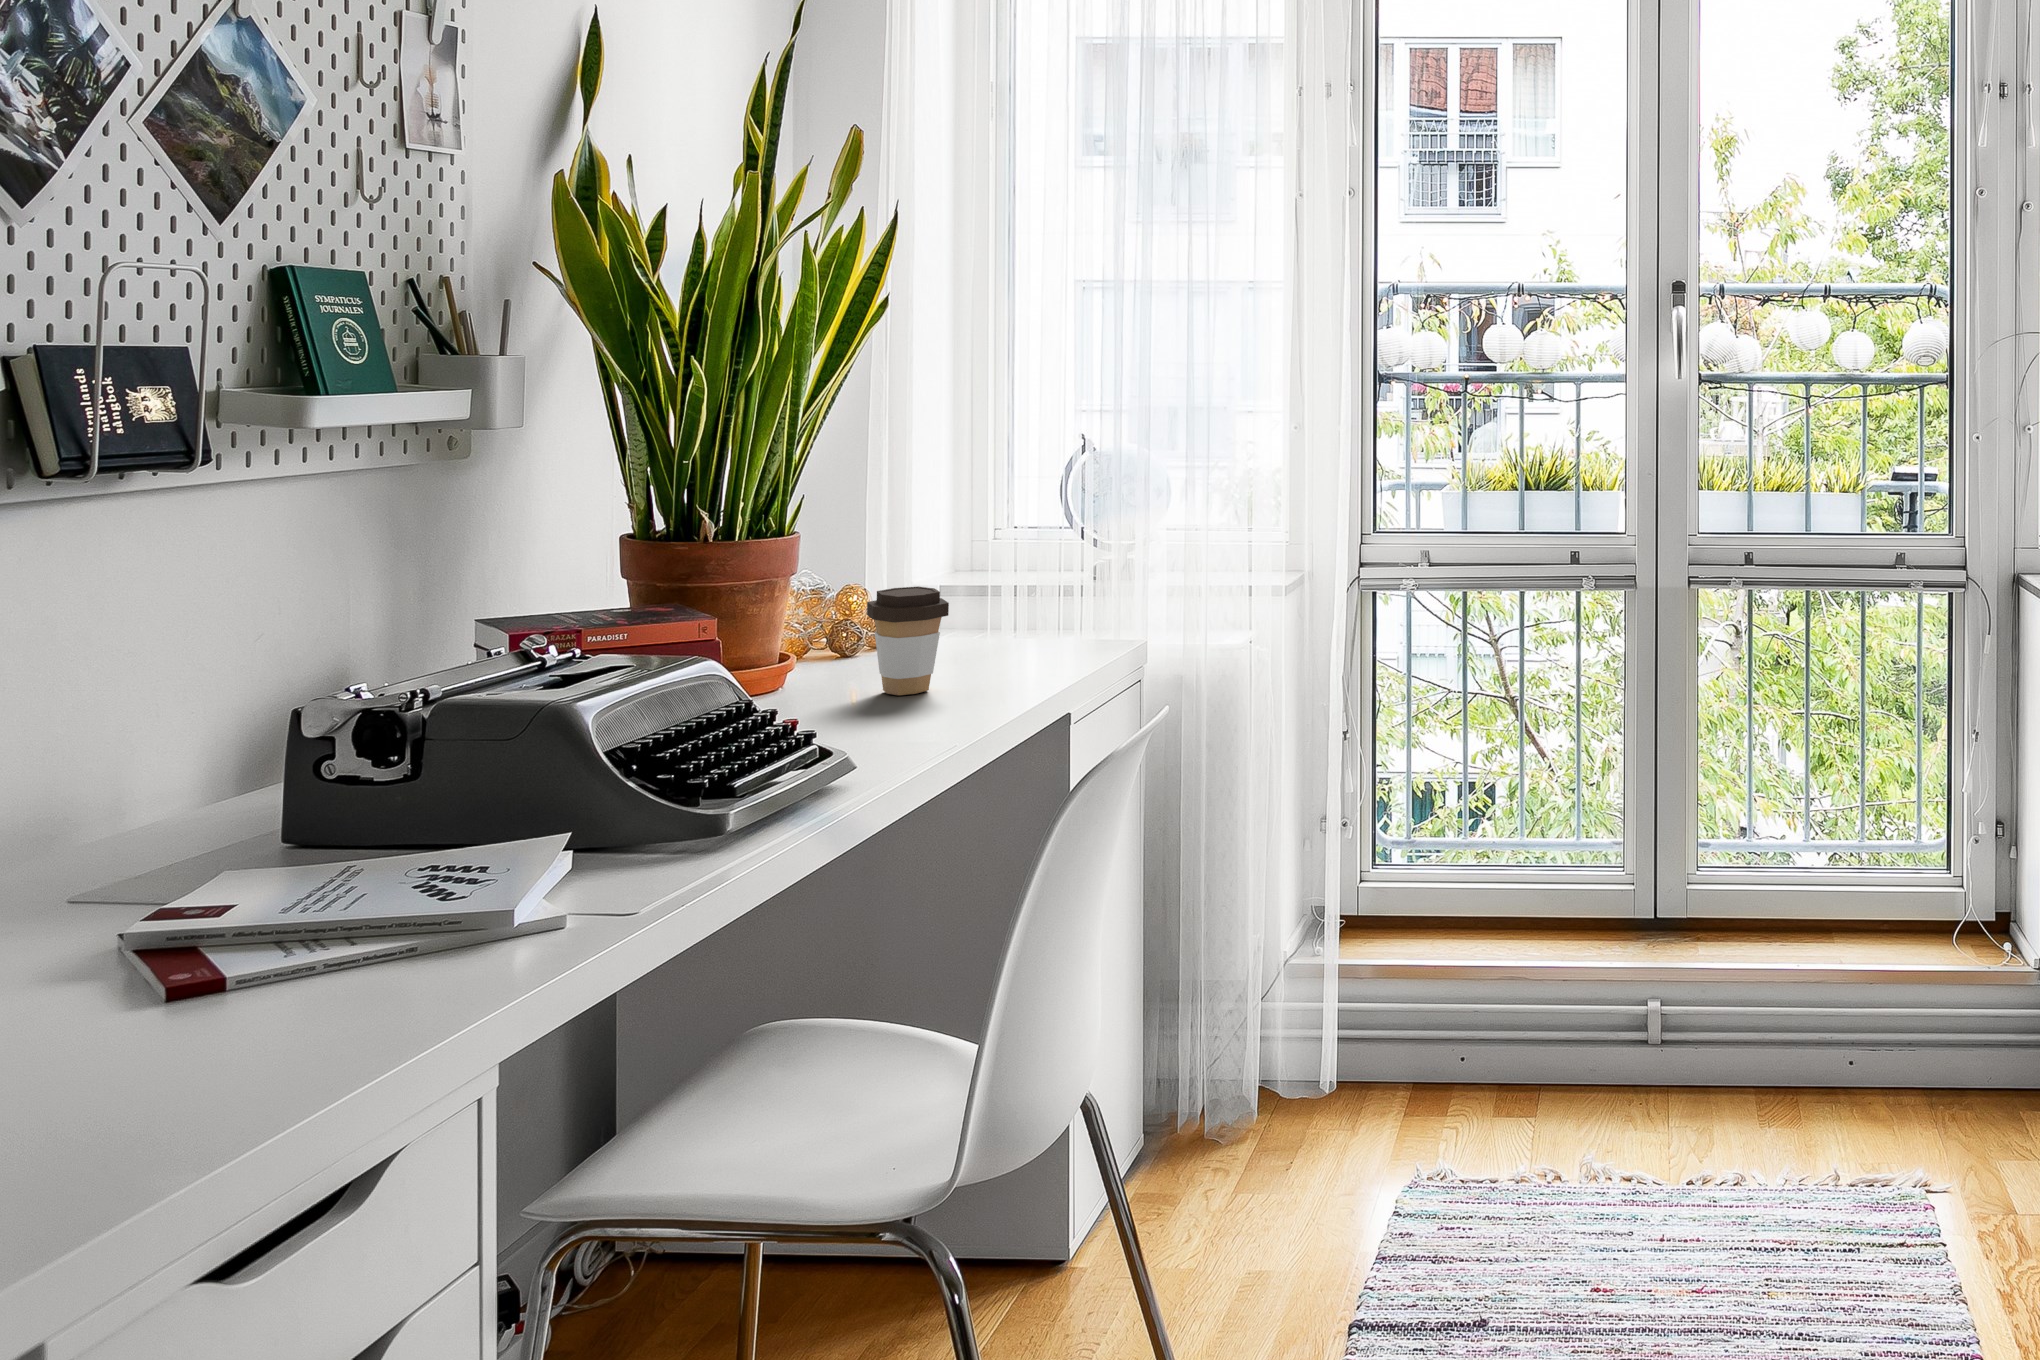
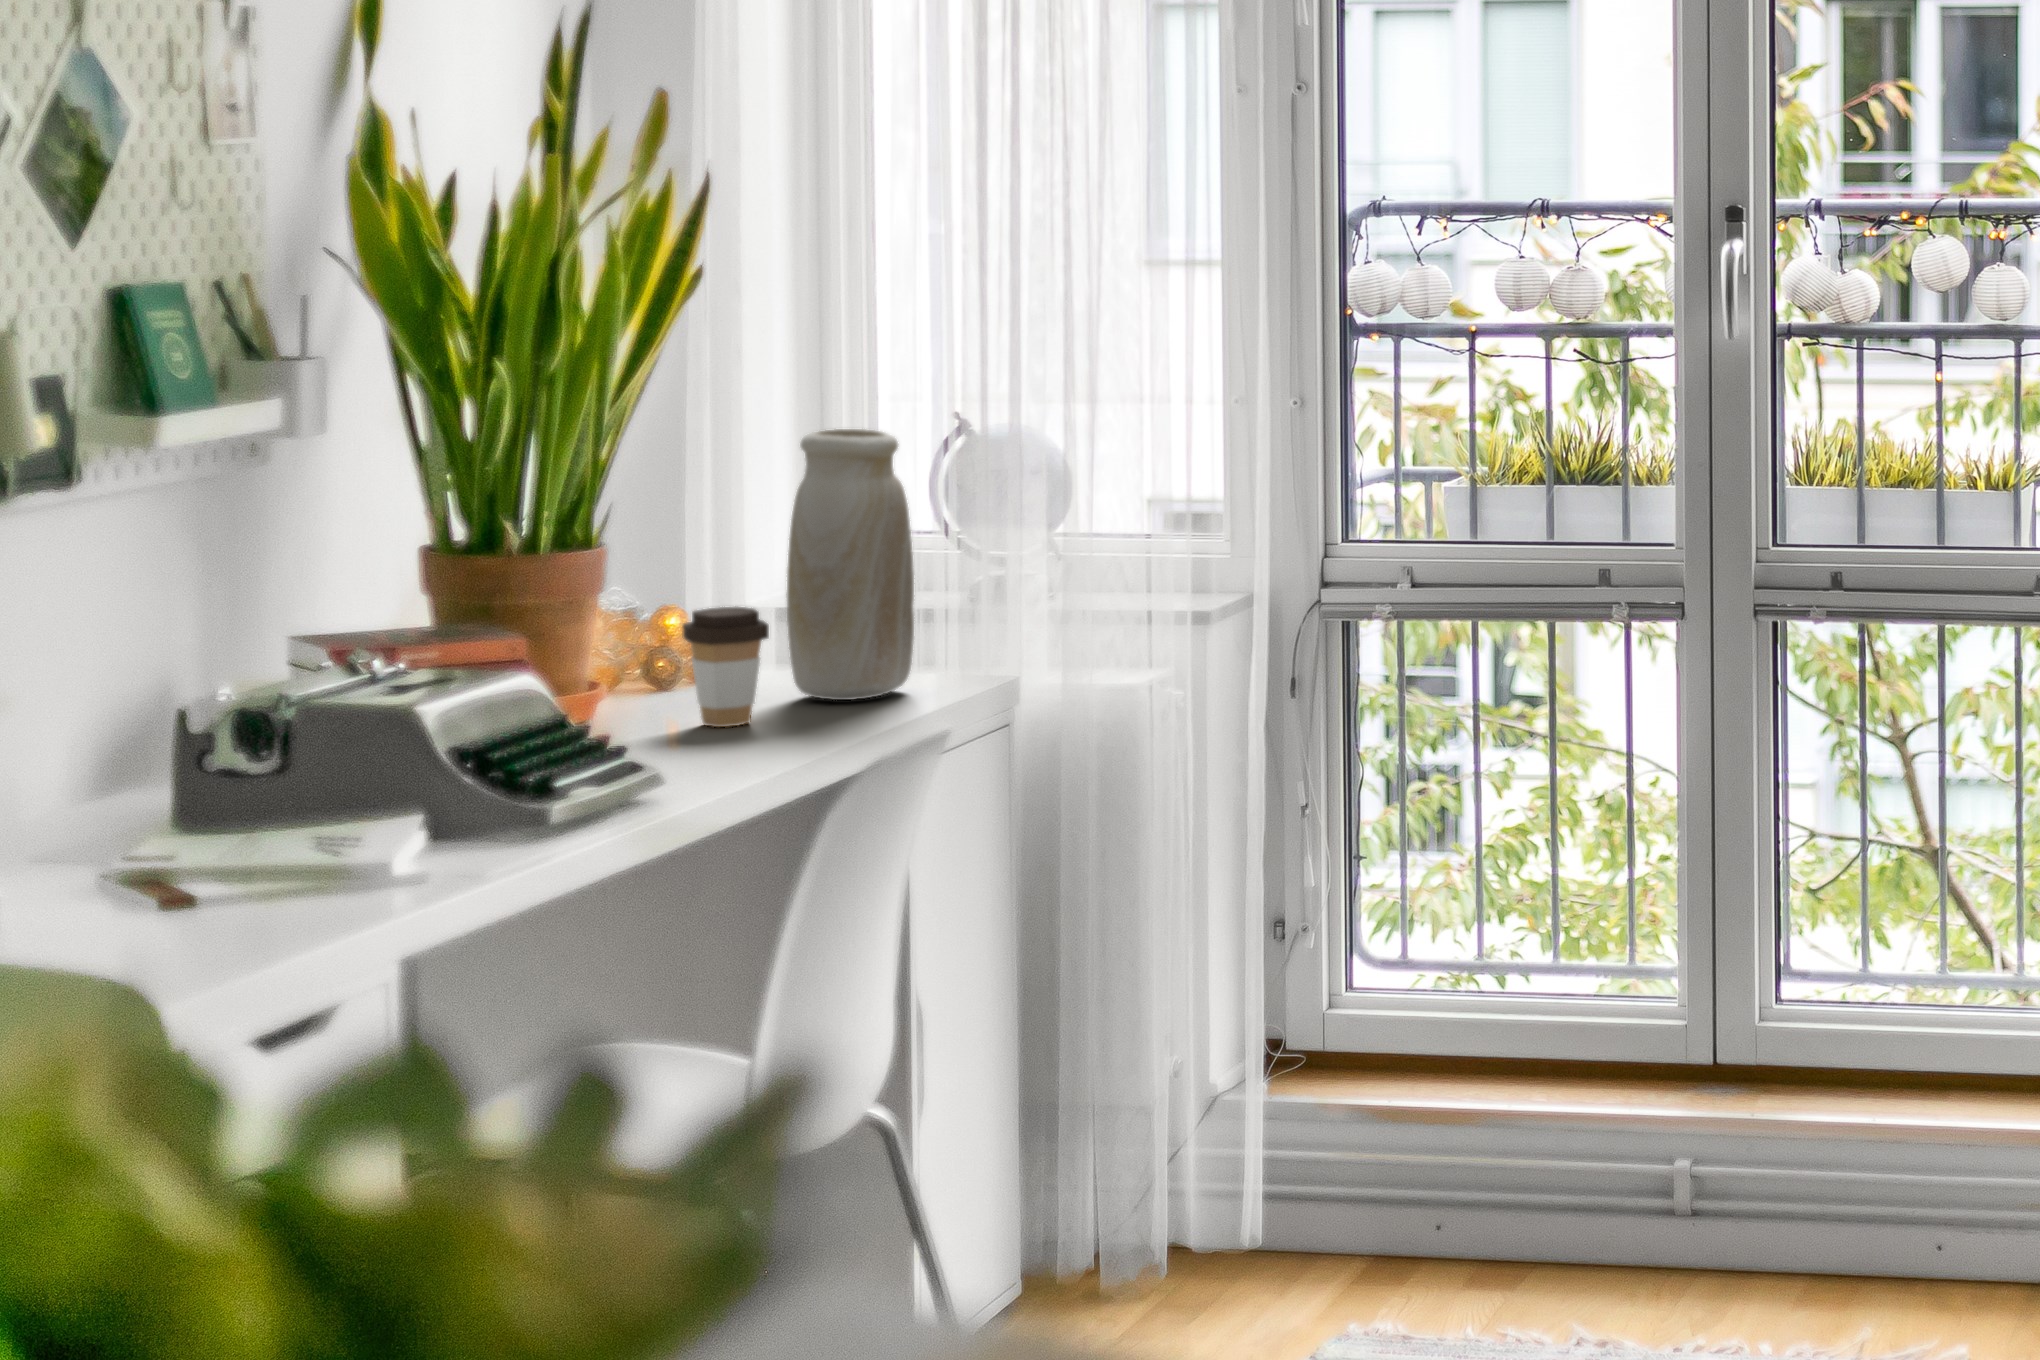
vase: none [962,435,1070,665] -> present [786,429,914,700]

